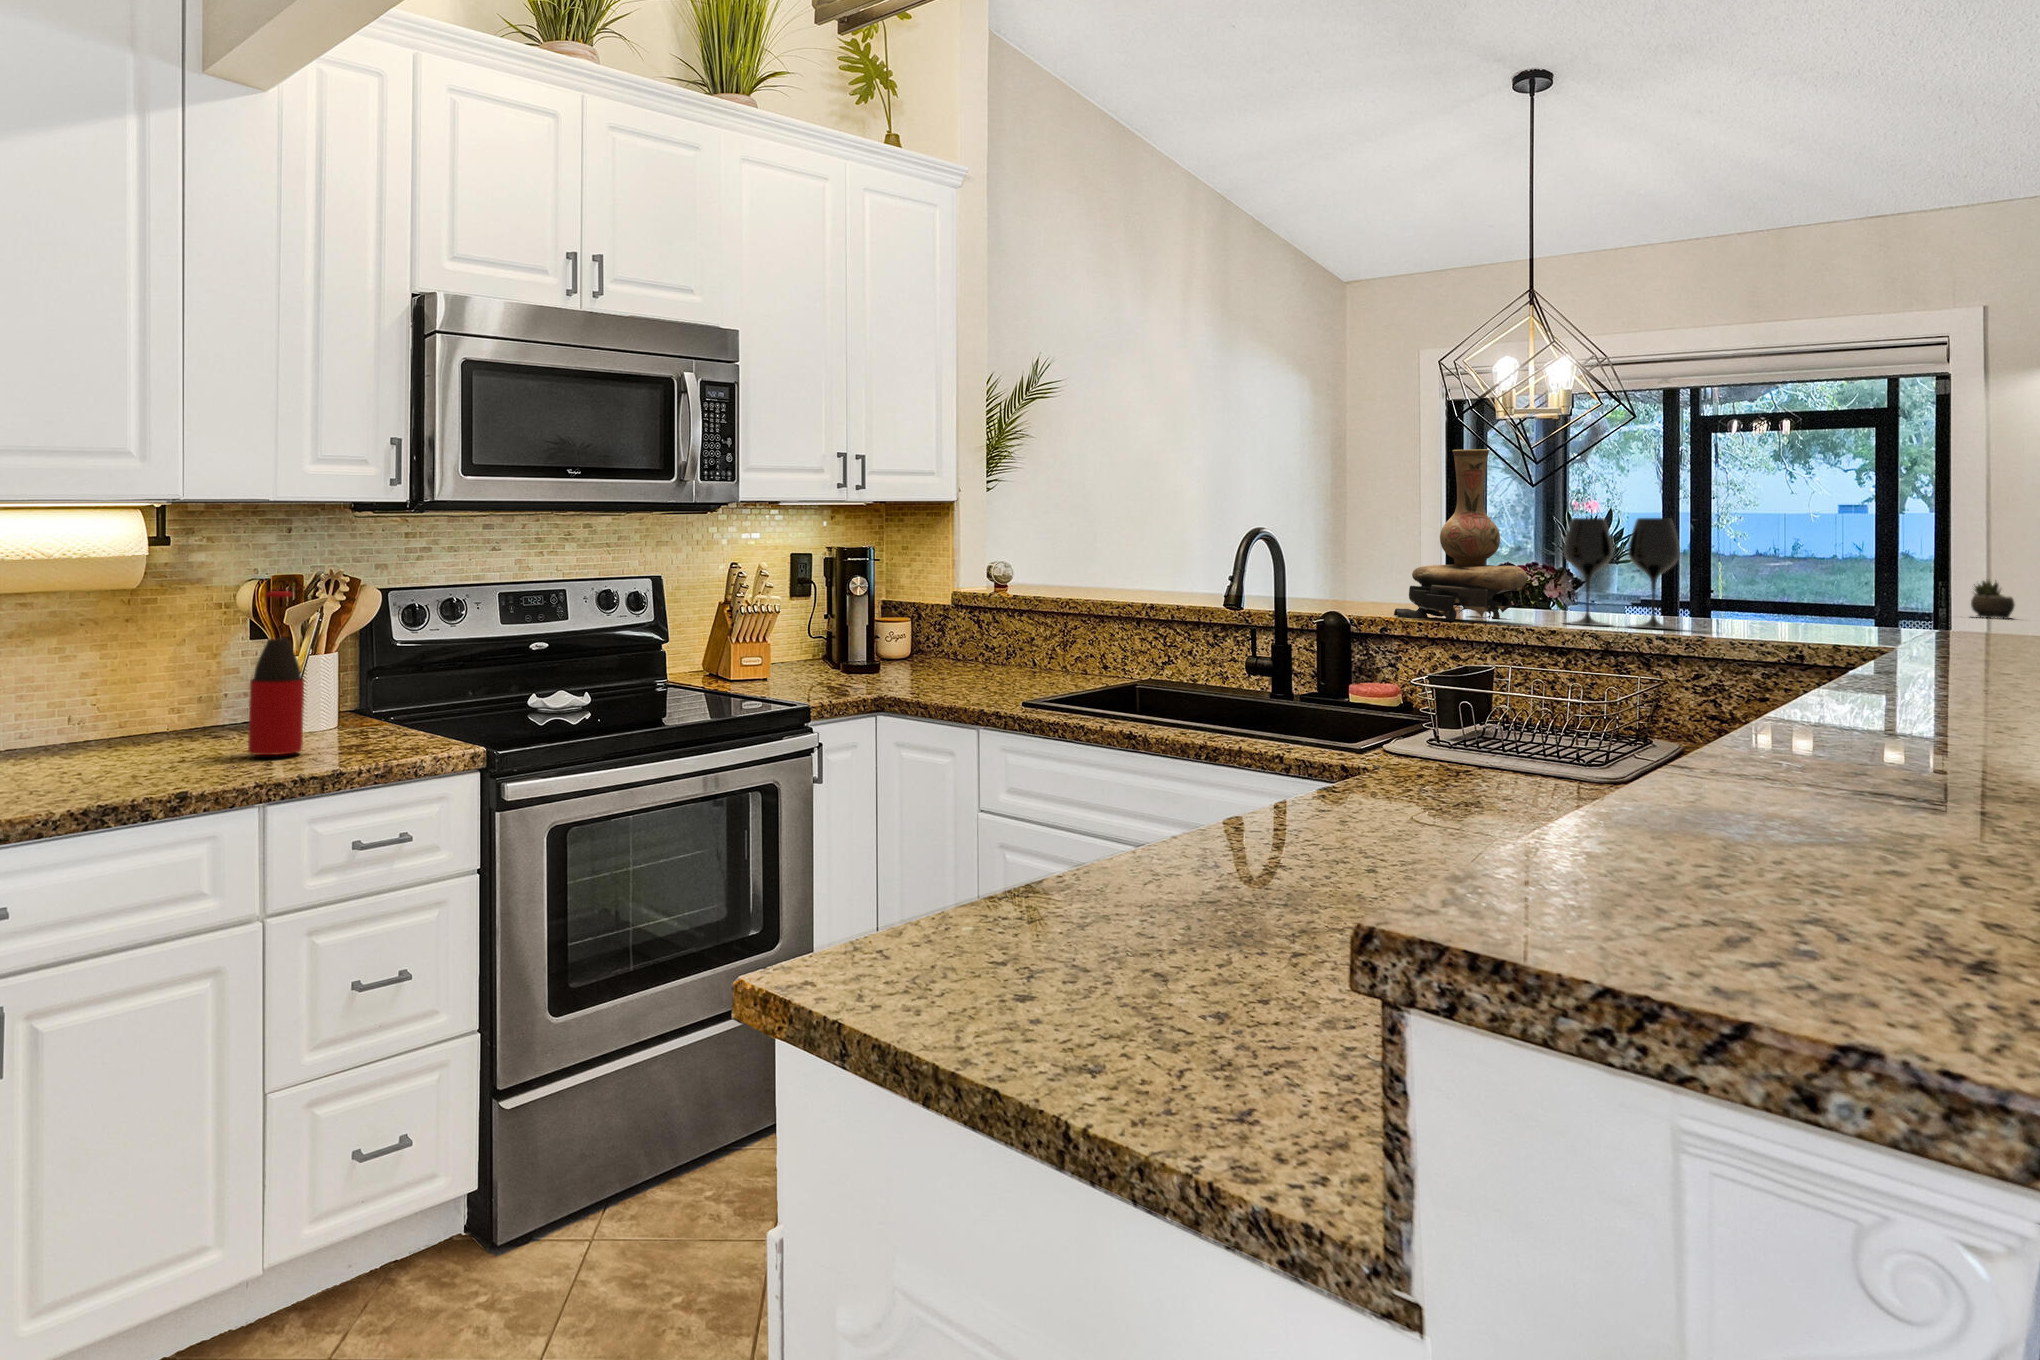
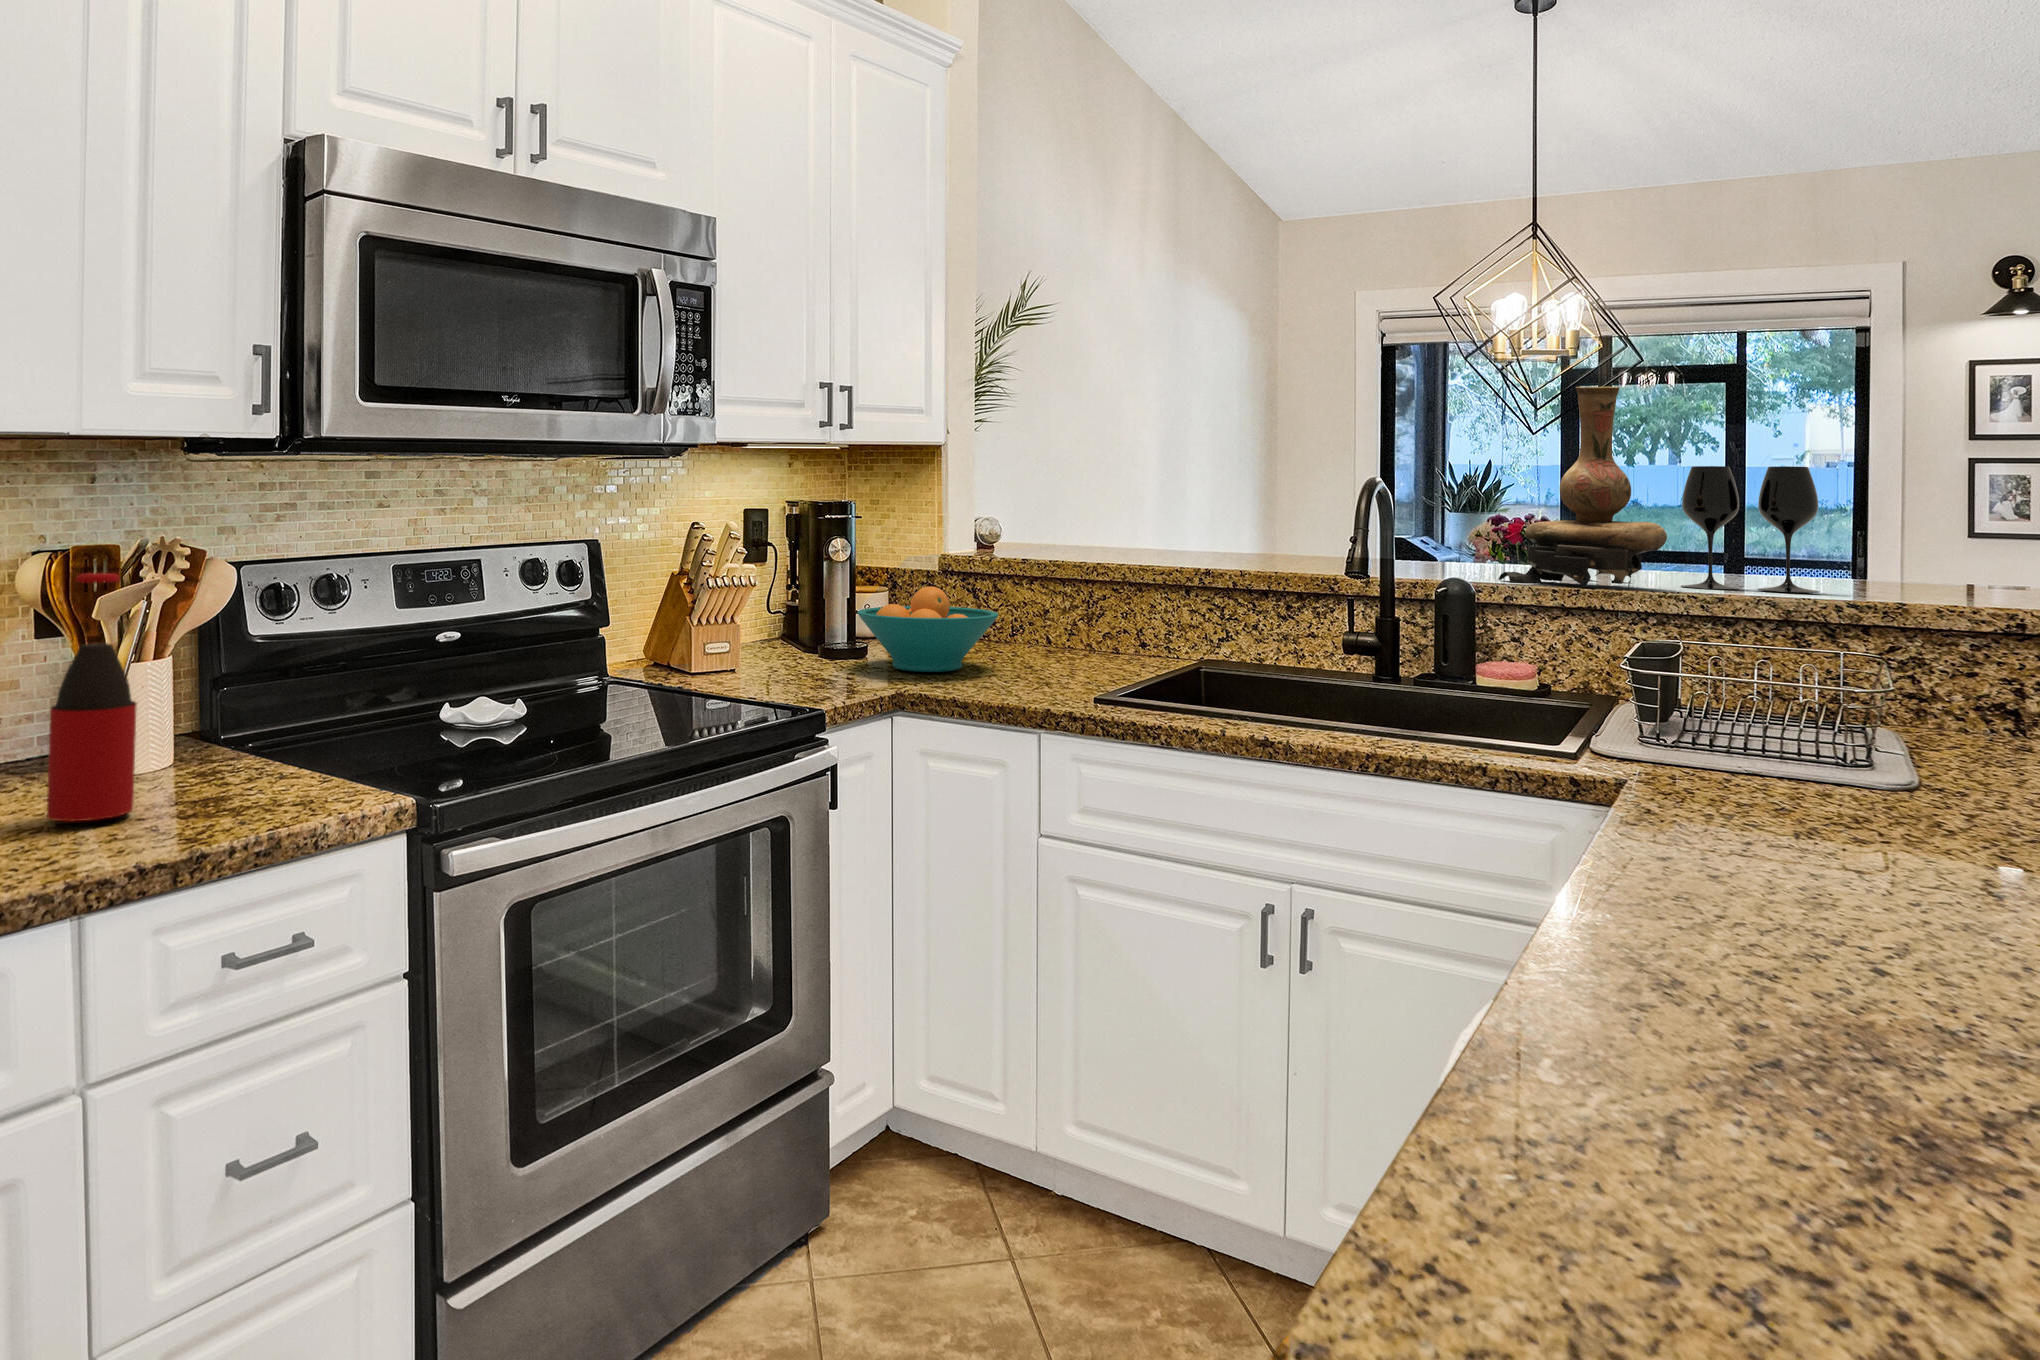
succulent plant: present [1971,581,2015,619] -> none [1875,527,1920,566]
fruit bowl: none [867,617,982,686] -> present [857,586,999,672]

